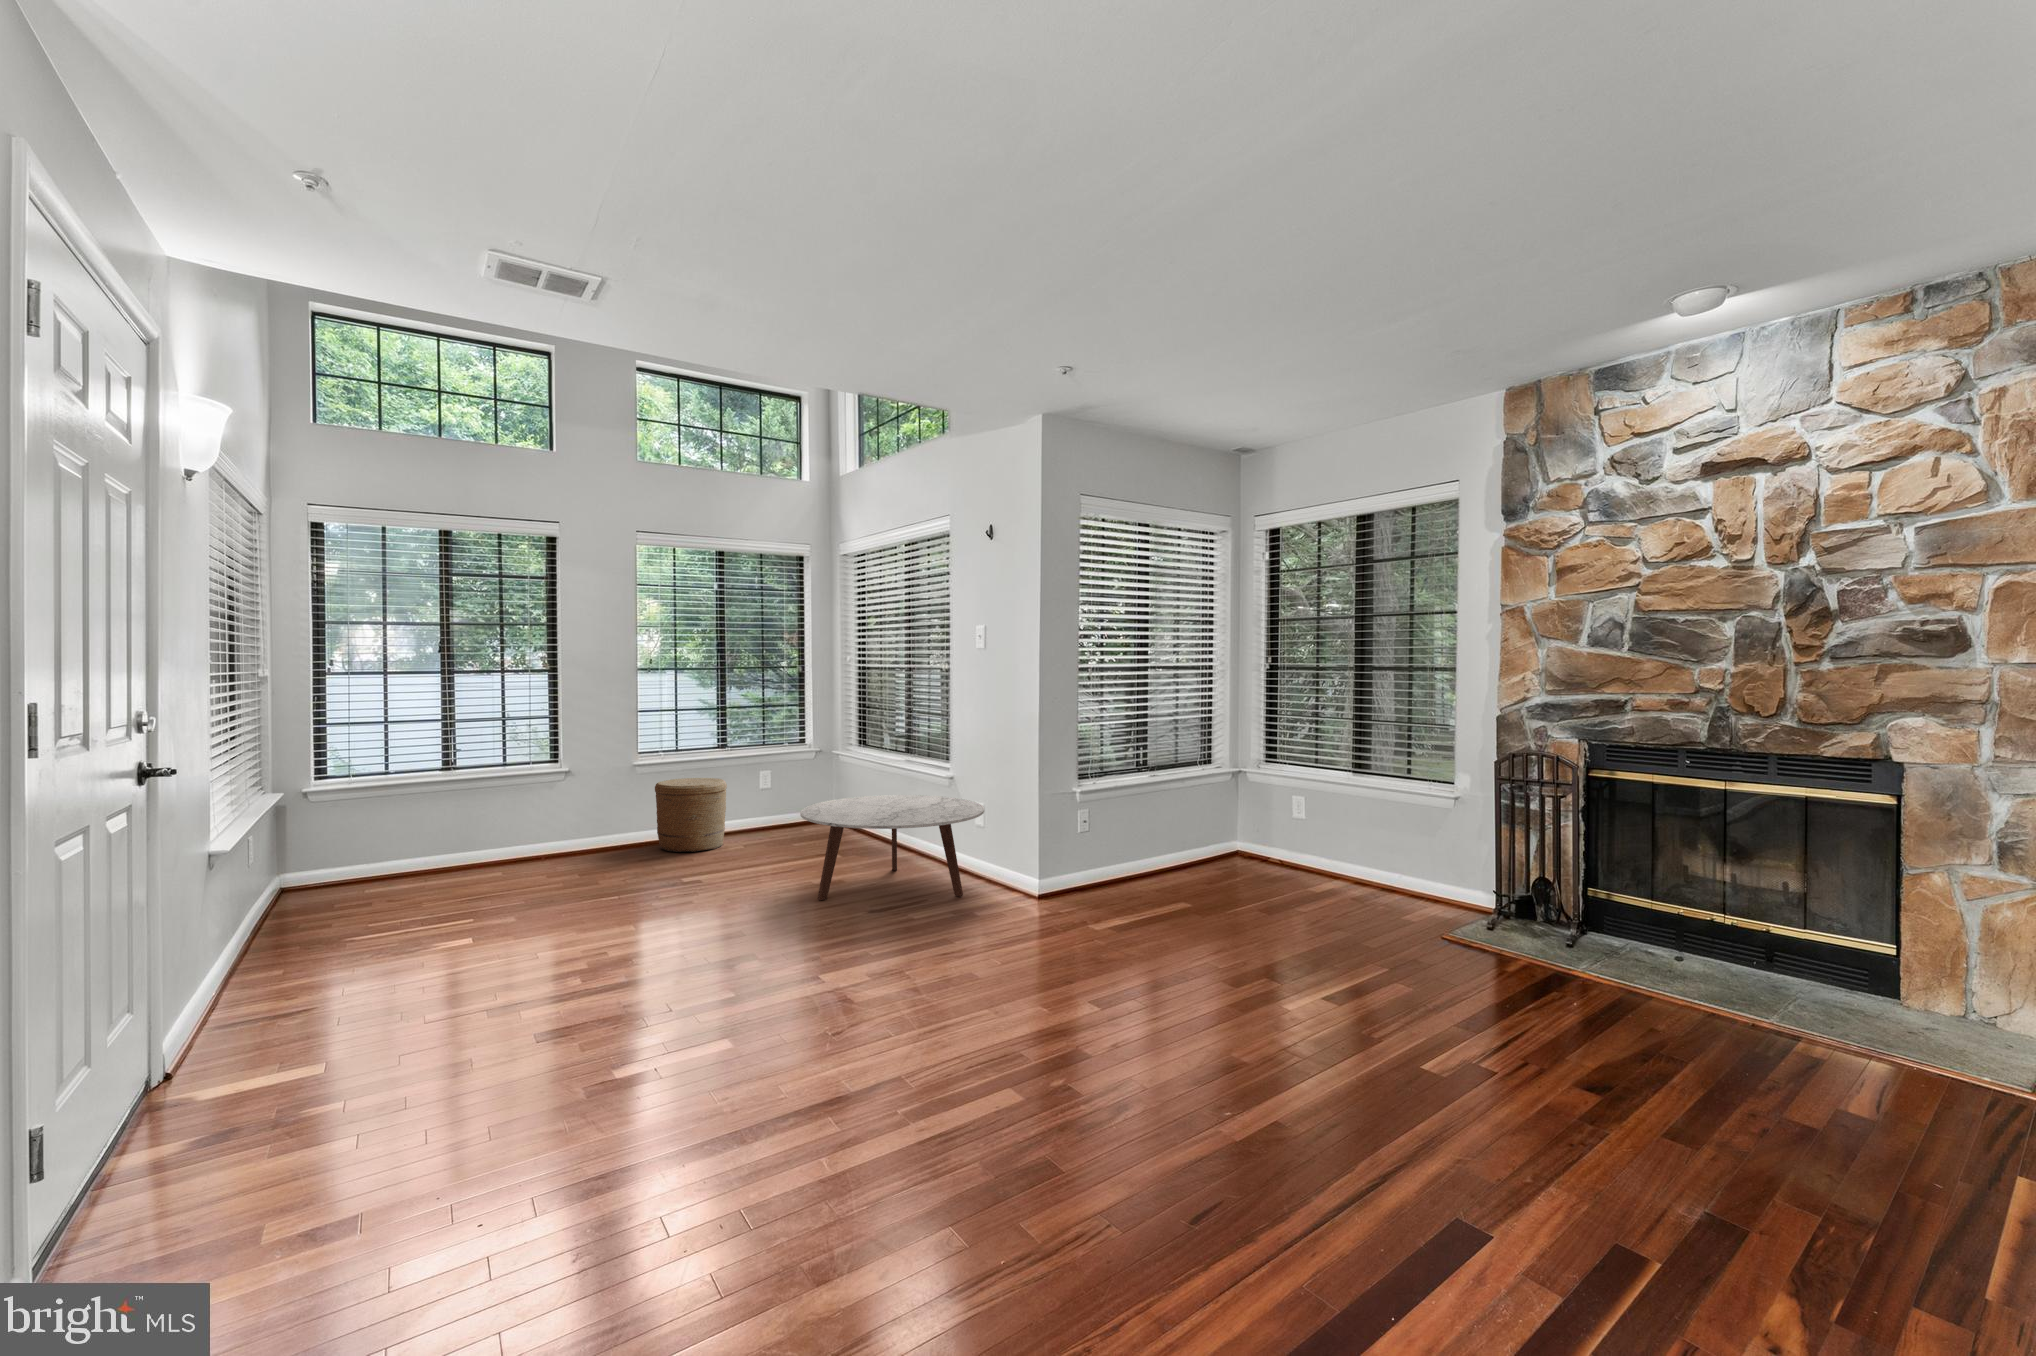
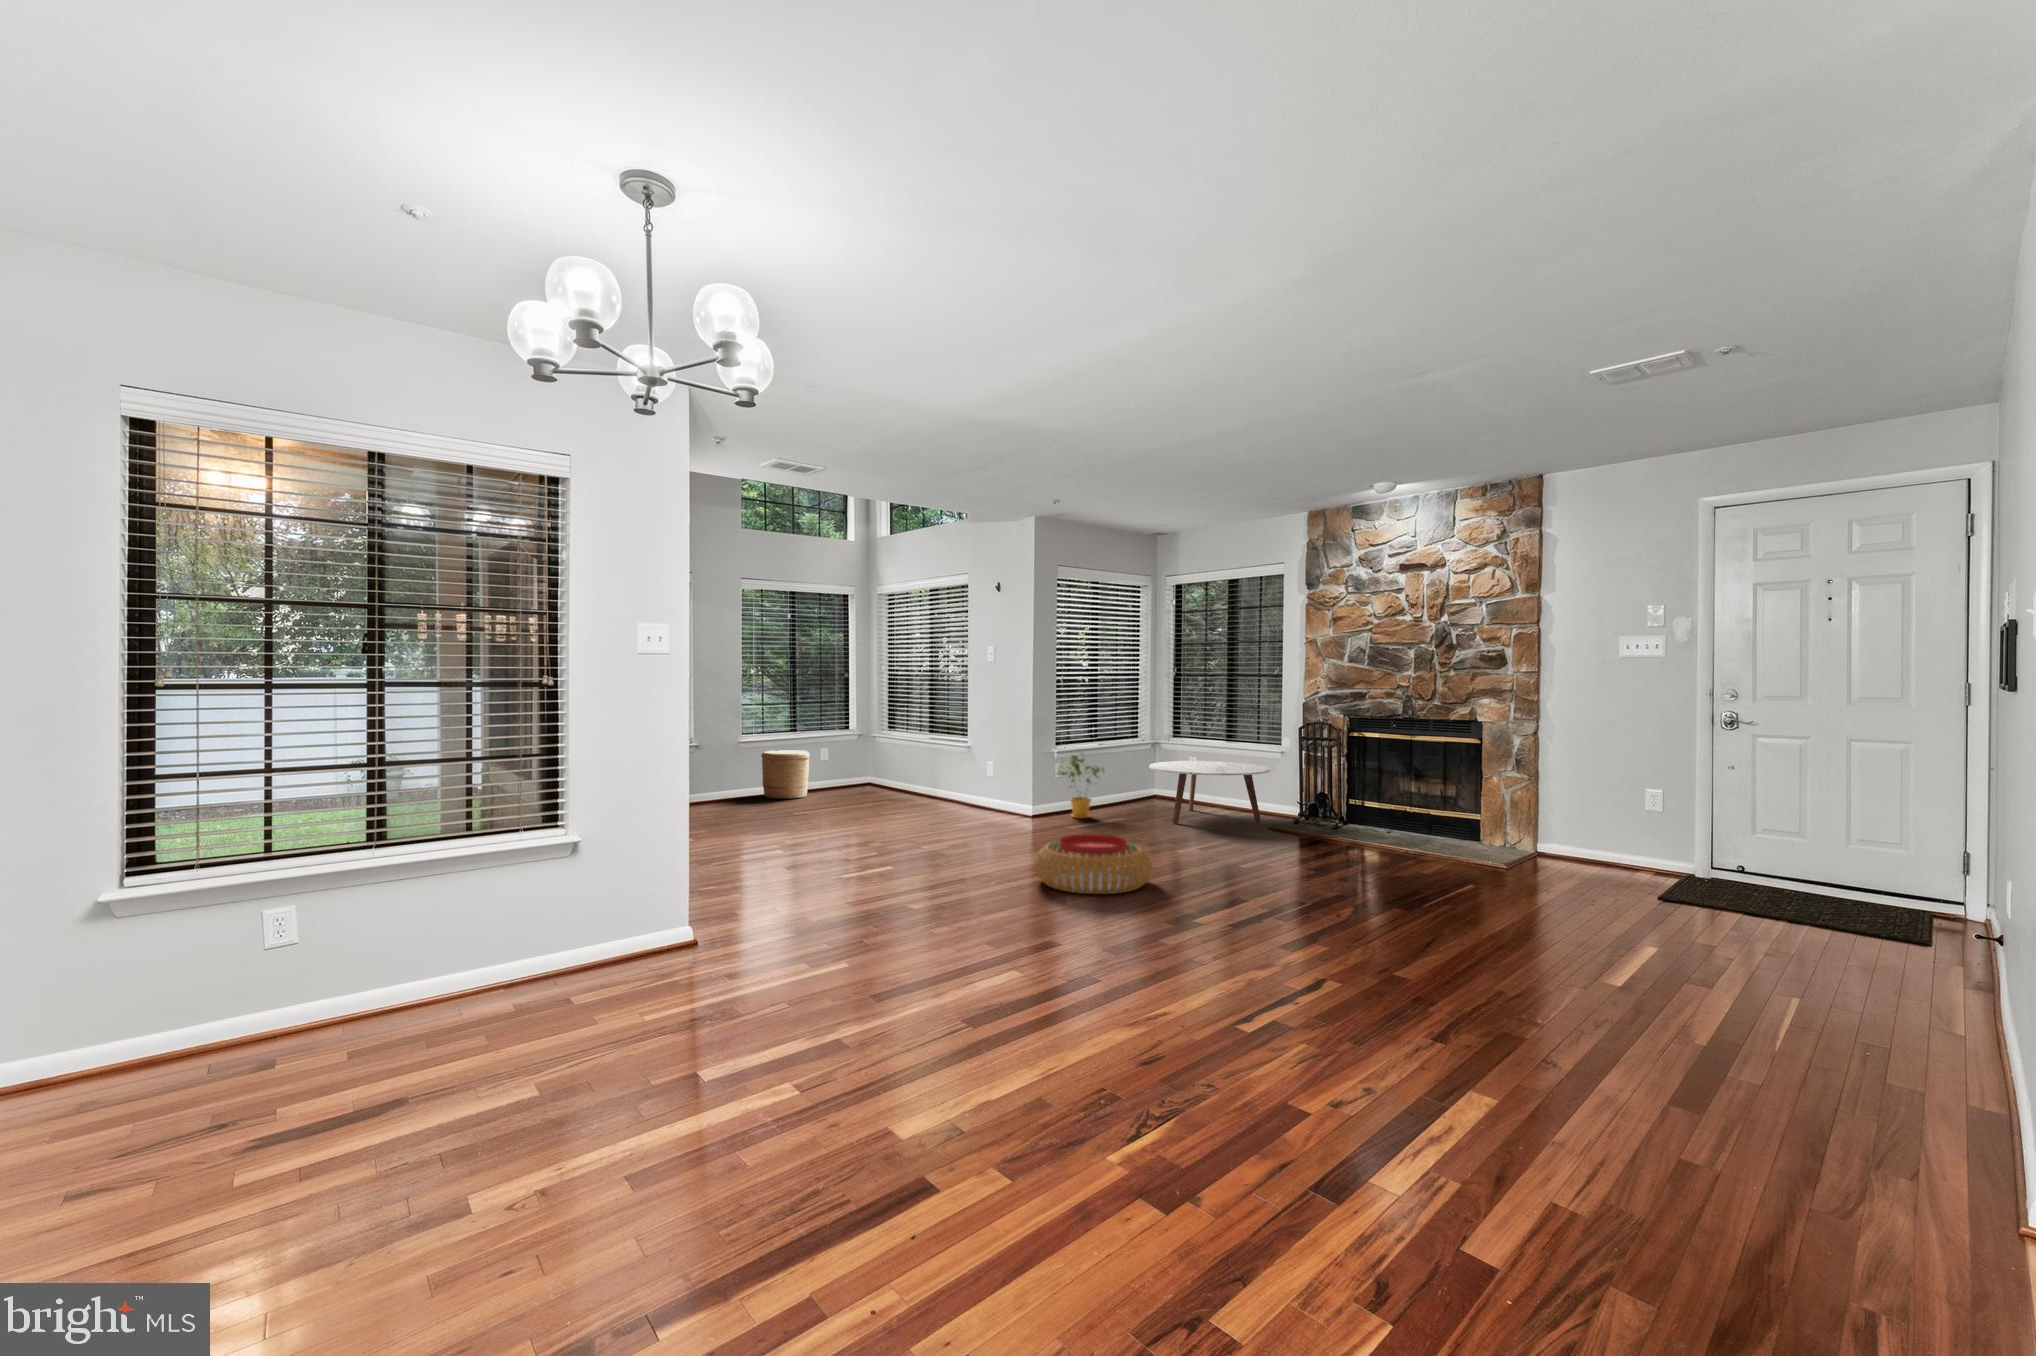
coffee table: present [800,795,984,900] -> present [1149,761,1270,823]
house plant: none [1075,798,1155,904] -> present [1056,753,1104,818]
pouf: none [978,1016,1244,1207] -> present [1035,834,1152,894]

